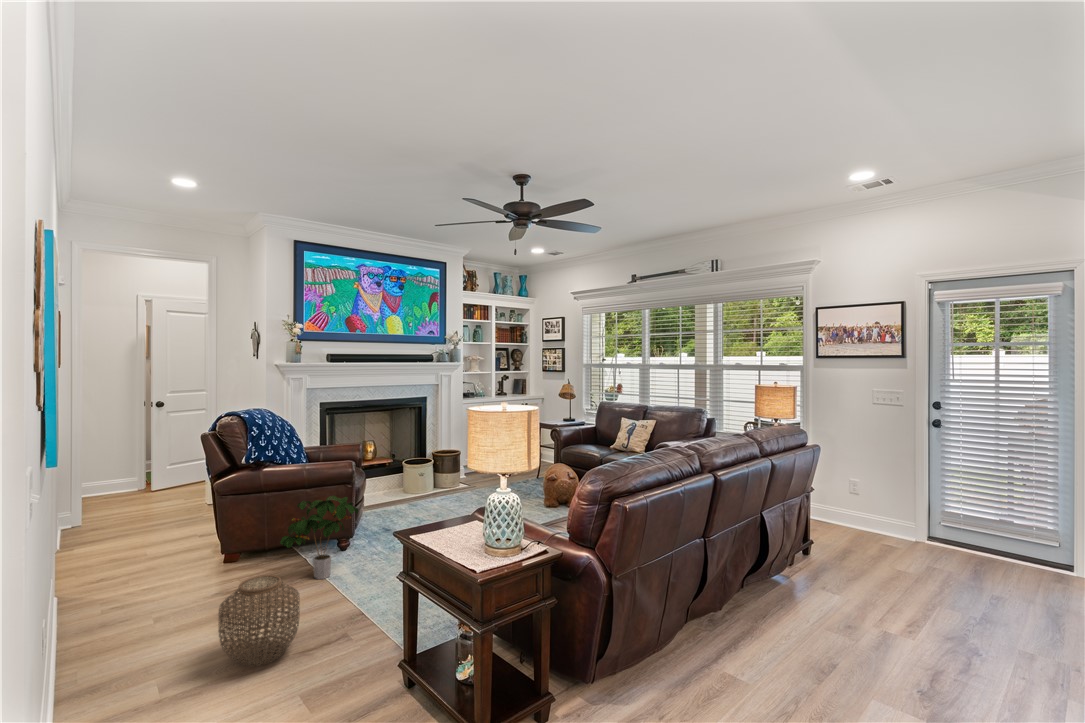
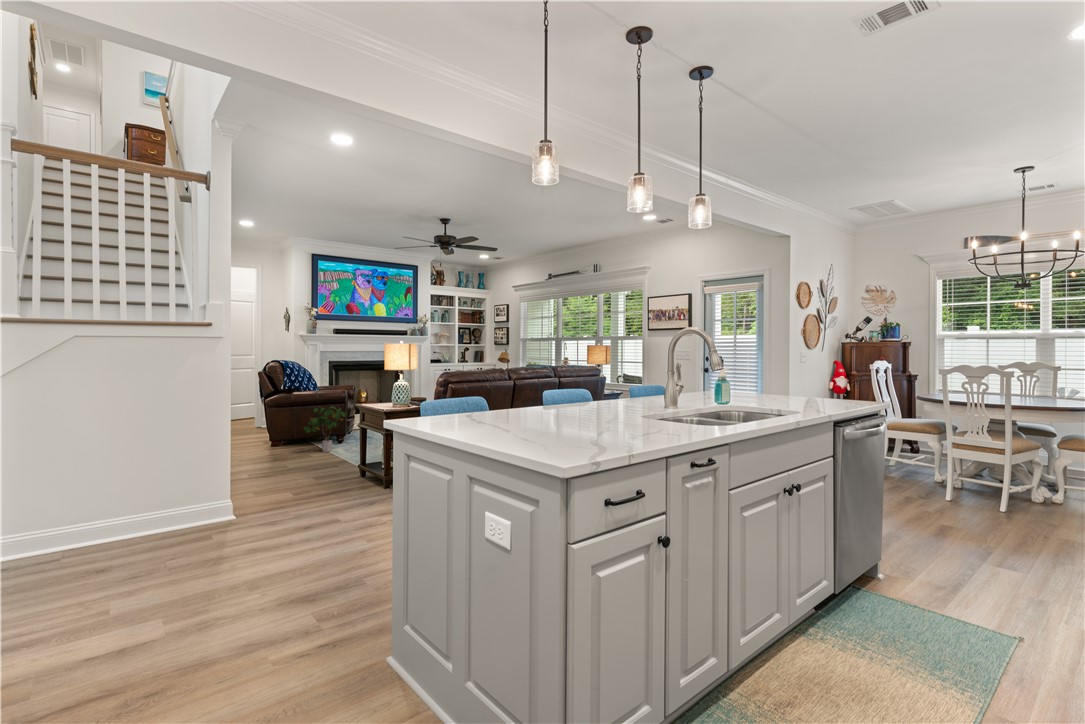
woven basket: present [218,575,300,666] -> none [274,433,313,473]

